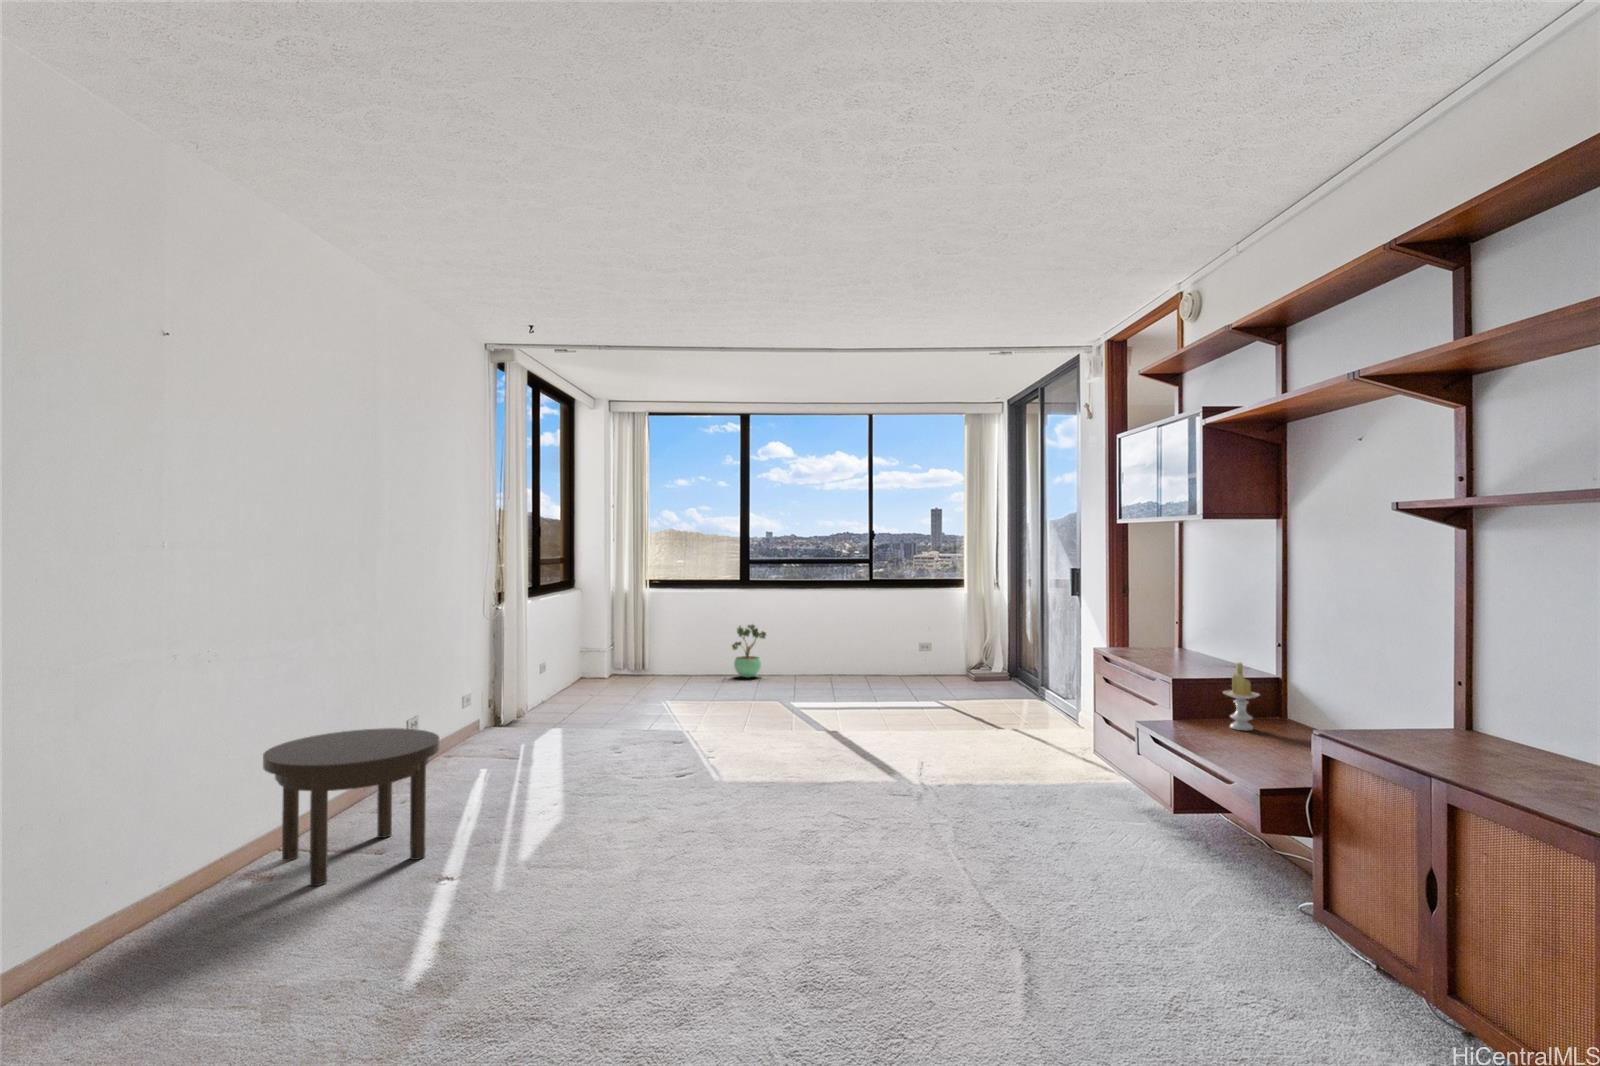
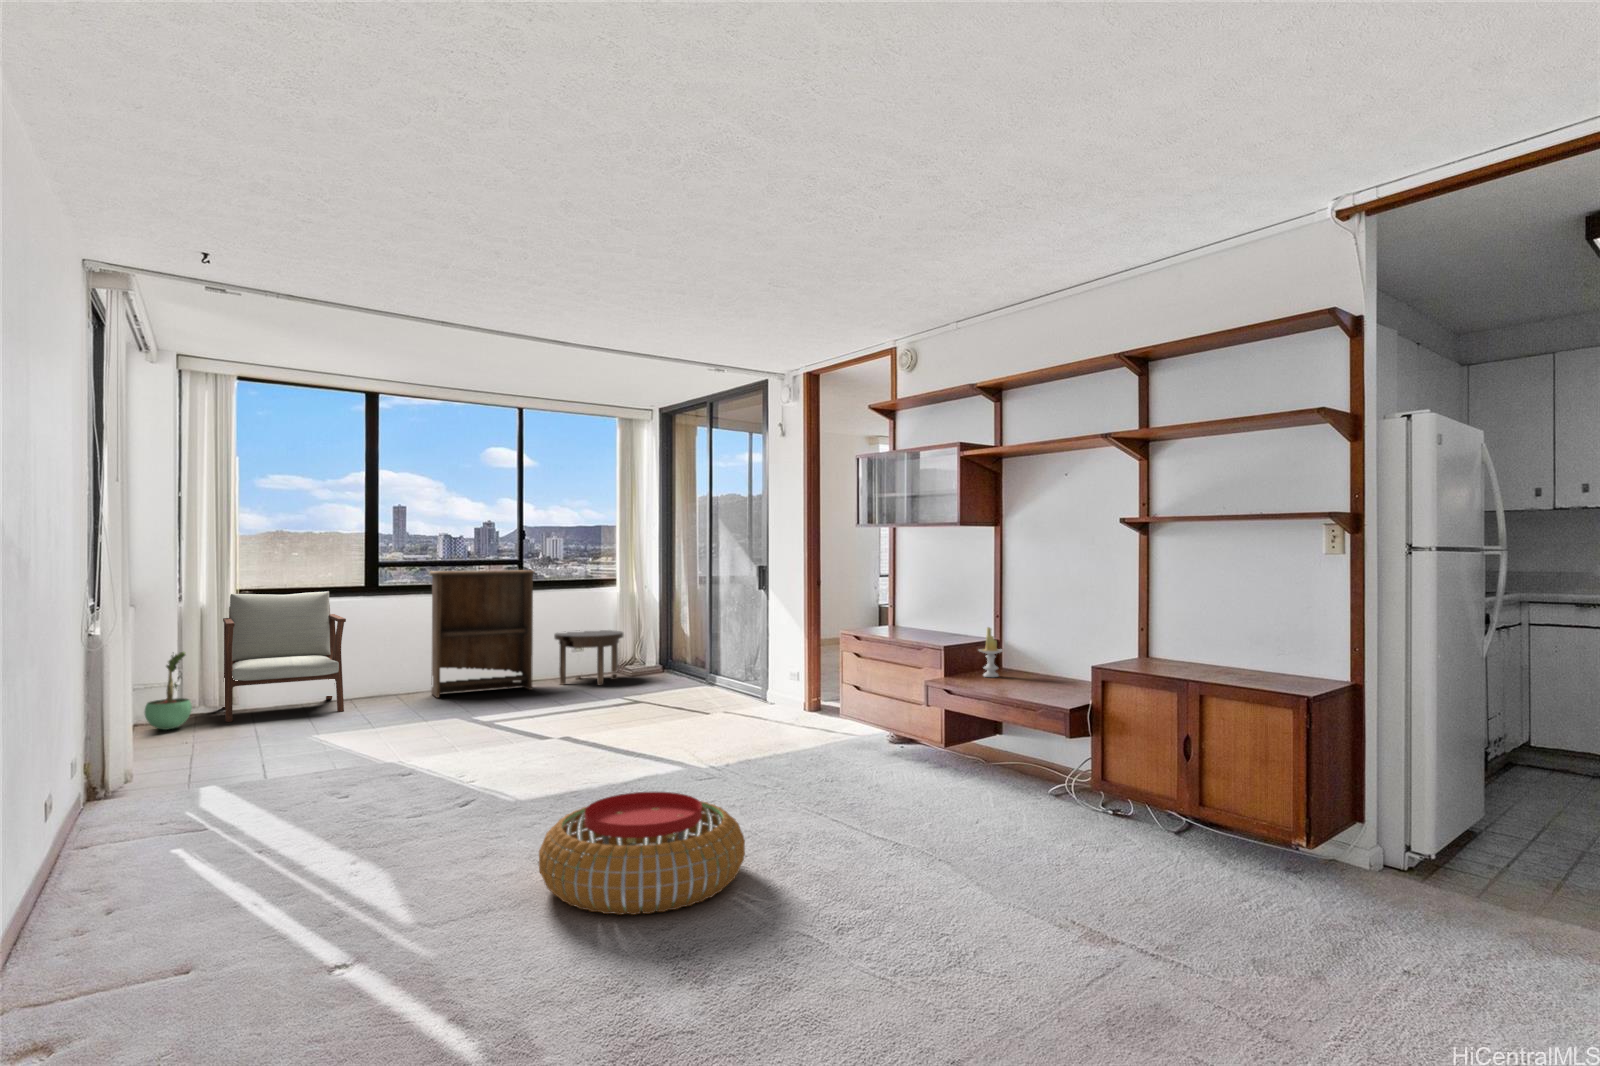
bookshelf: none [783,570,871,684] -> present [430,570,535,698]
lounge chair: none [622,586,713,688] -> present [222,592,346,722]
potted plant: present [732,625,766,678] -> present [145,652,192,730]
side table: present [263,728,439,886] -> present [554,630,624,685]
pouf: none [582,805,791,938] -> present [539,792,745,915]

